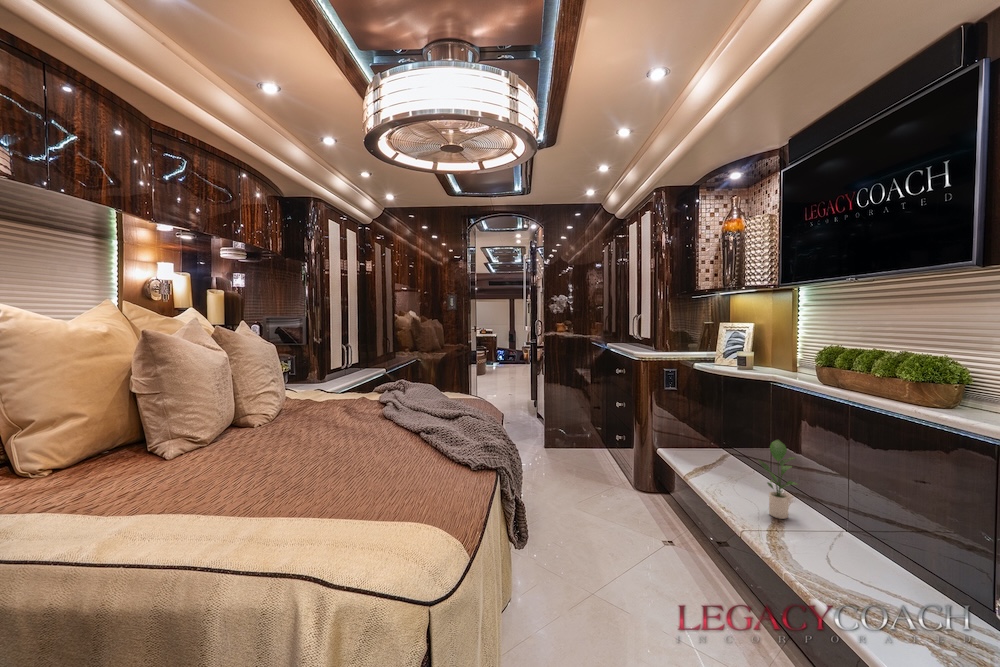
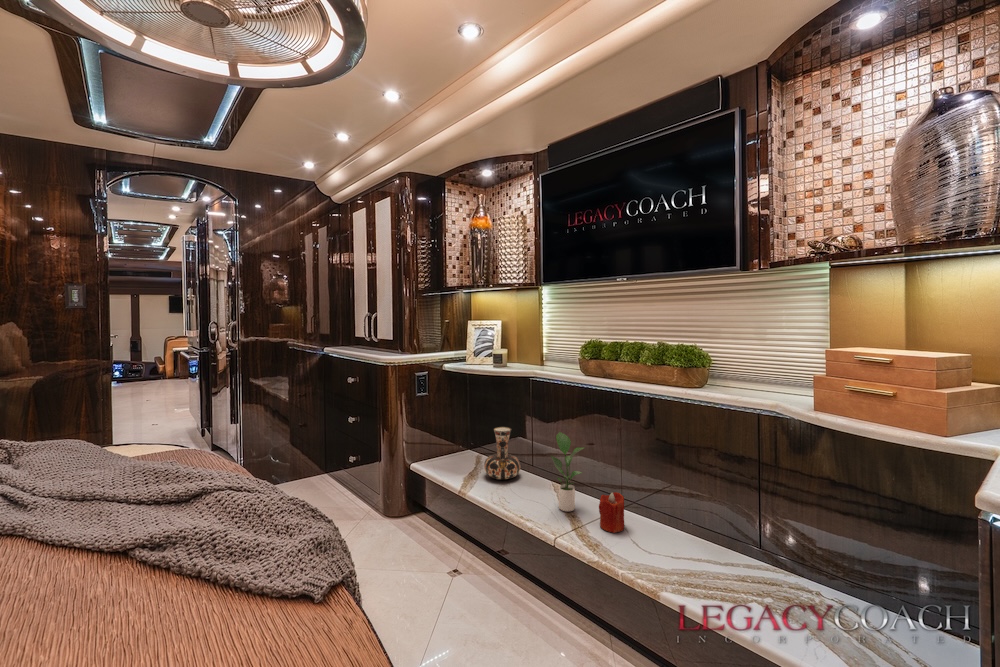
decorative vase: none [714,428,754,480] -> present [484,427,520,480]
candle: none [800,507,833,548] -> present [599,492,624,533]

